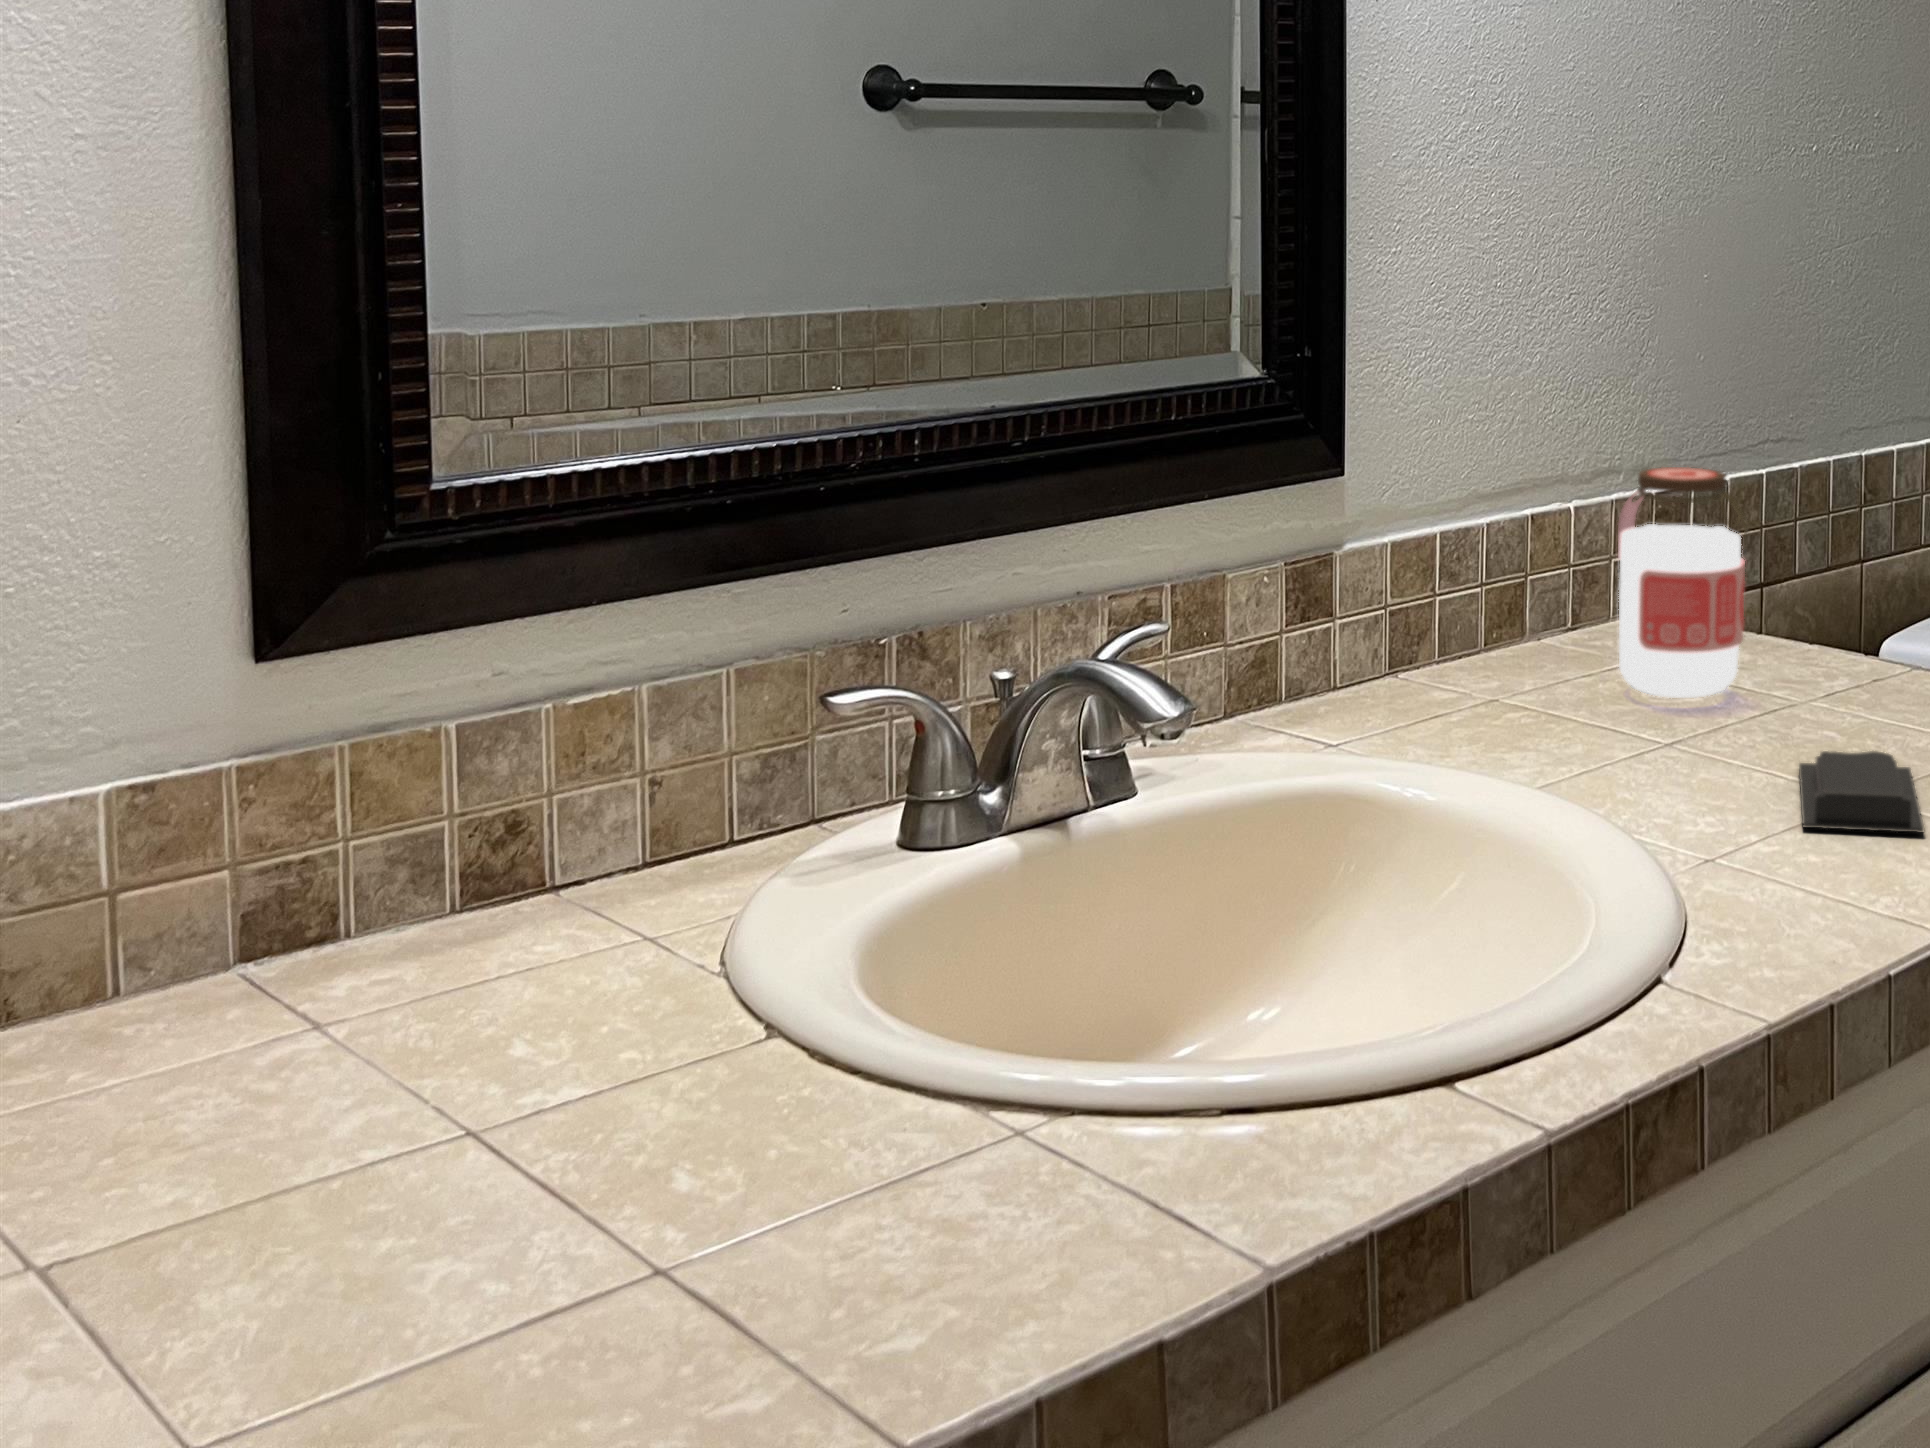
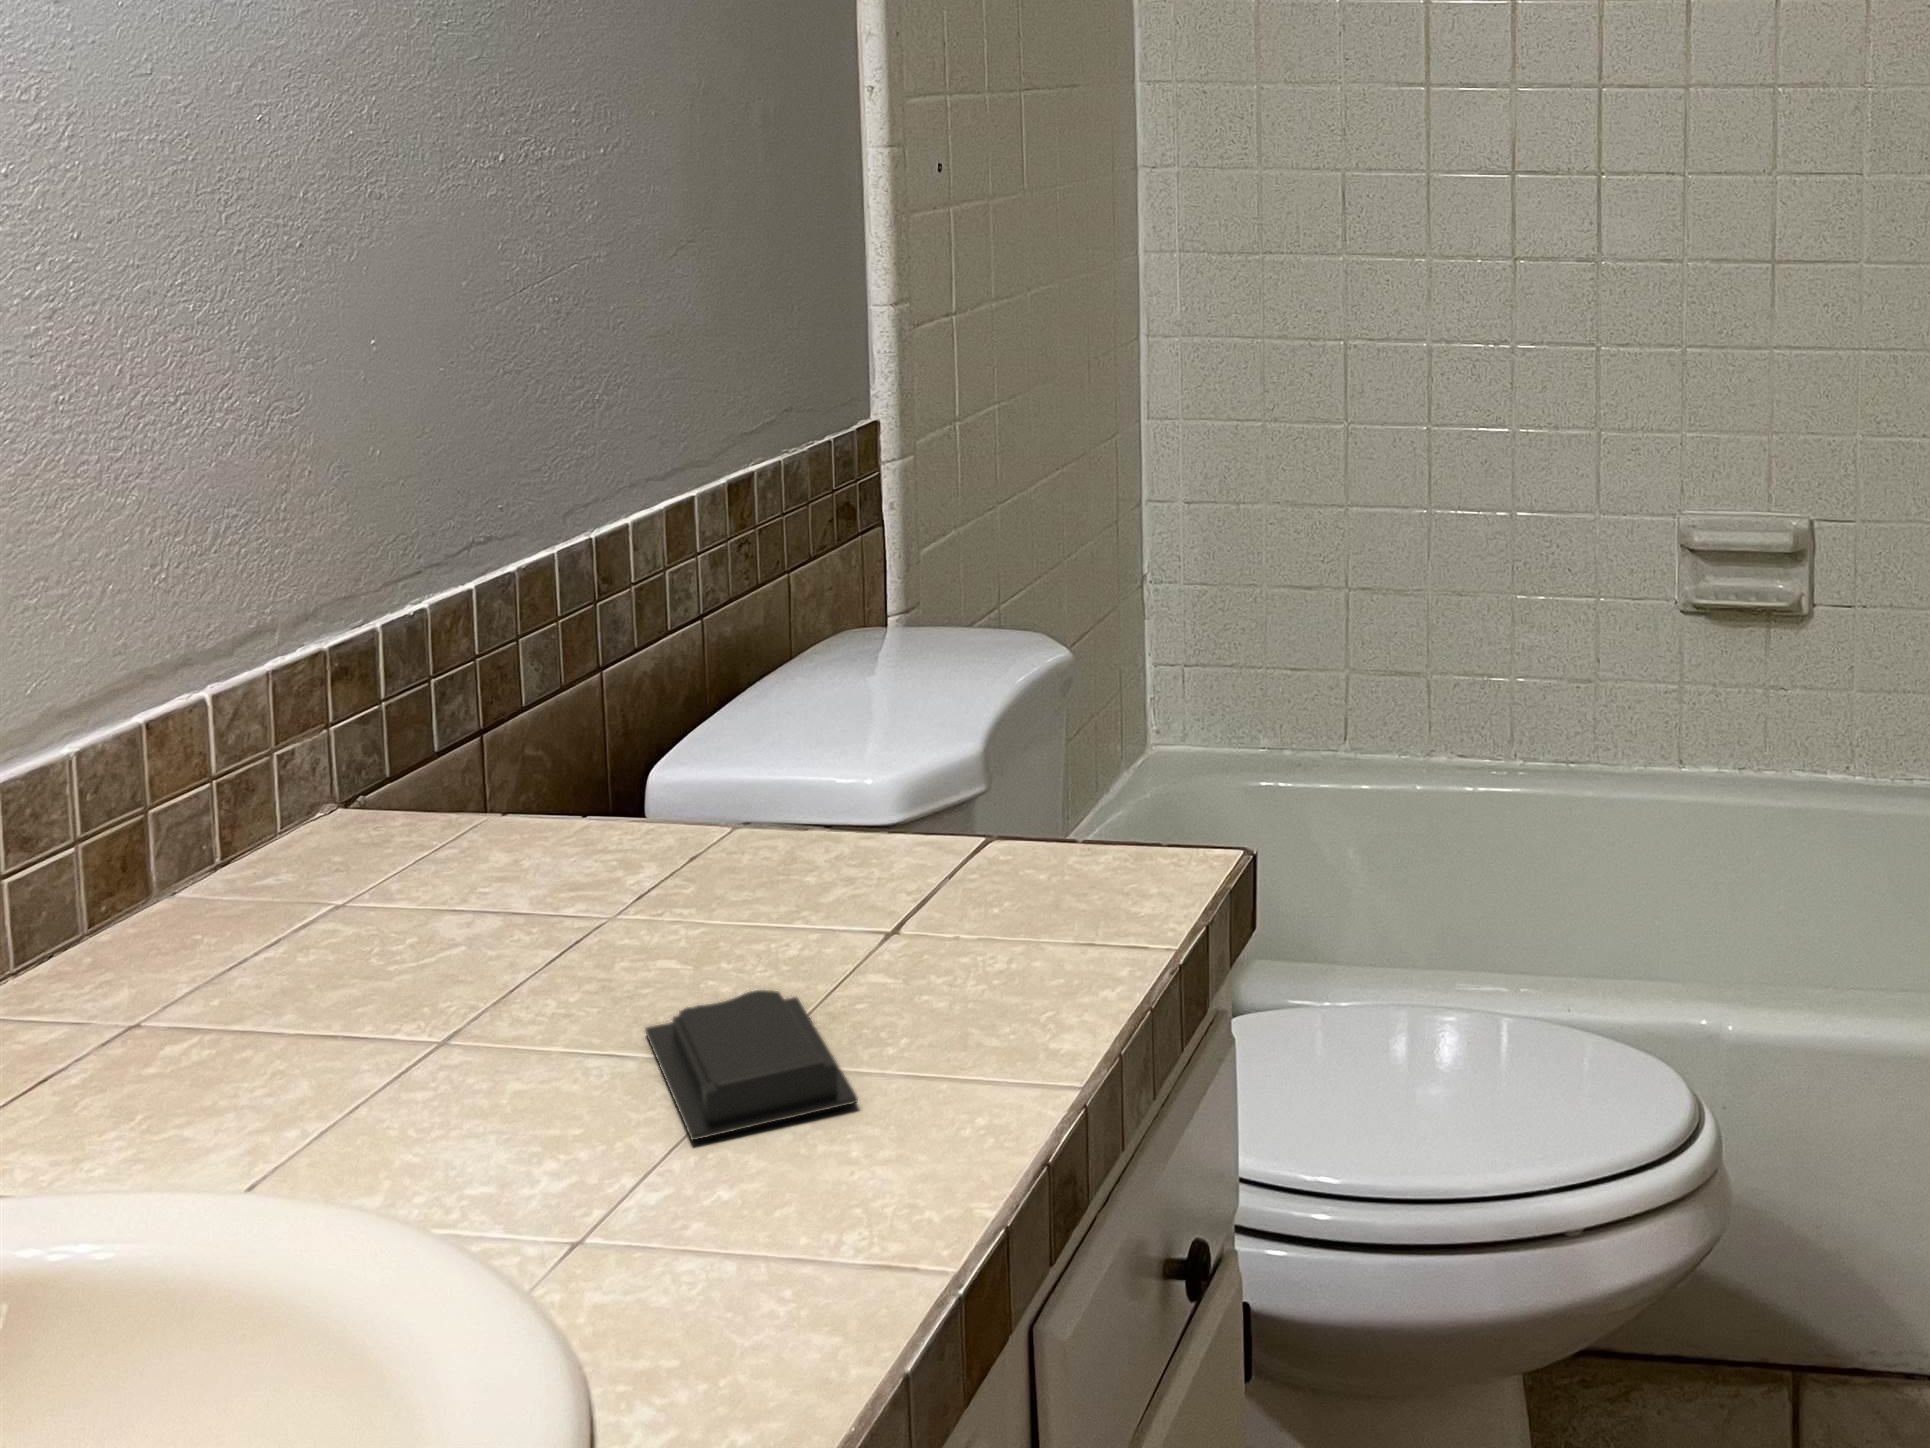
jar: present [1618,467,1749,698] -> none [310,633,516,966]

